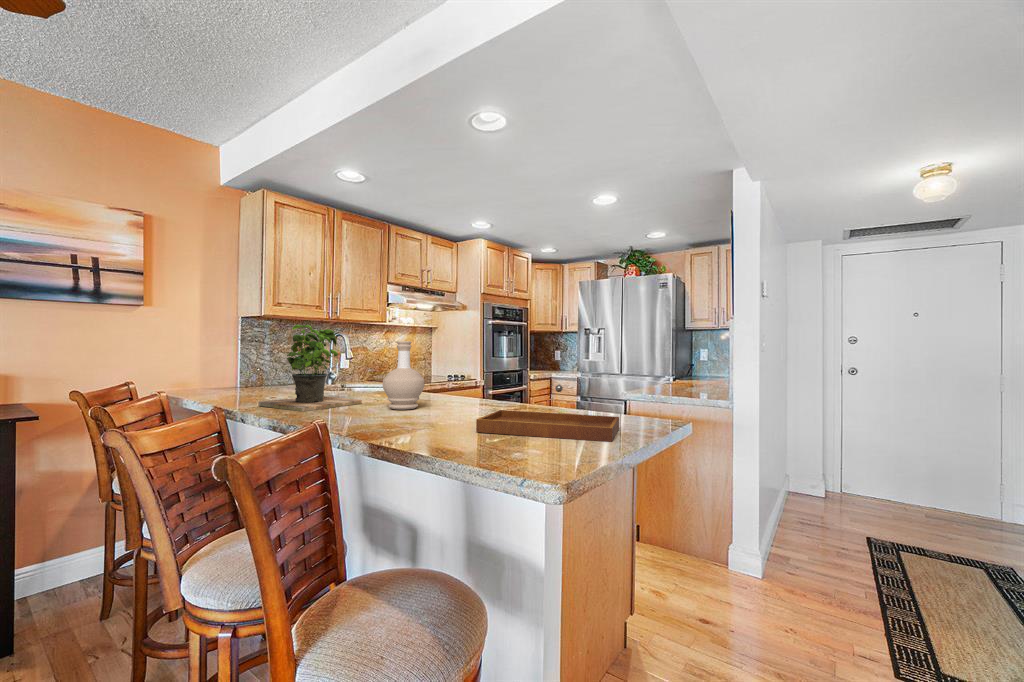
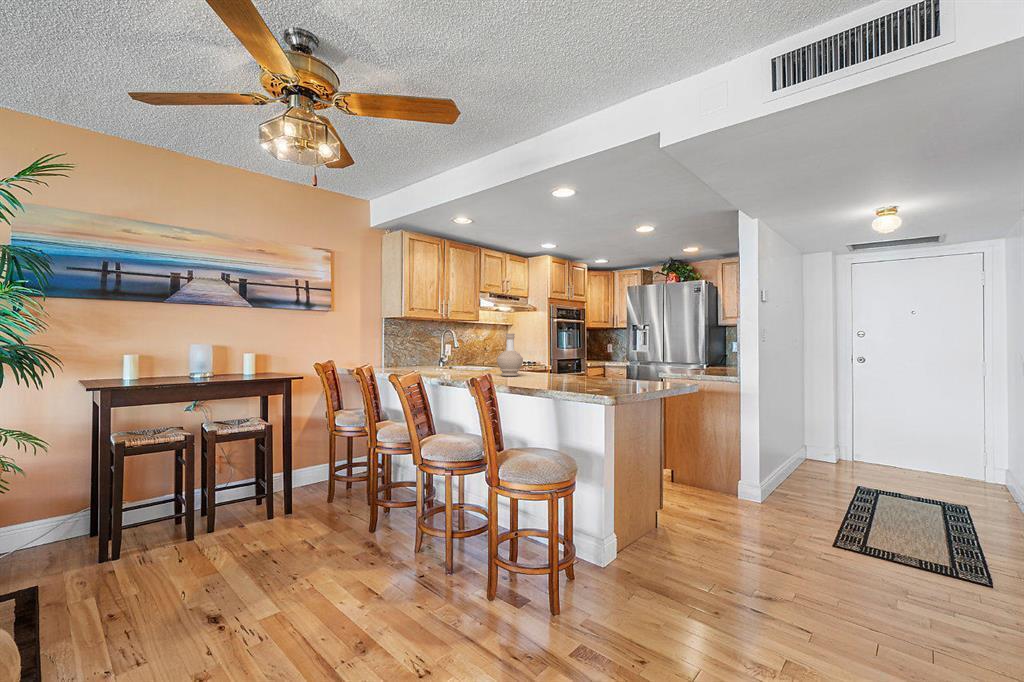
potted plant: present [258,325,362,411] -> none [419,324,481,377]
tray: present [476,385,619,442] -> none [562,358,646,387]

